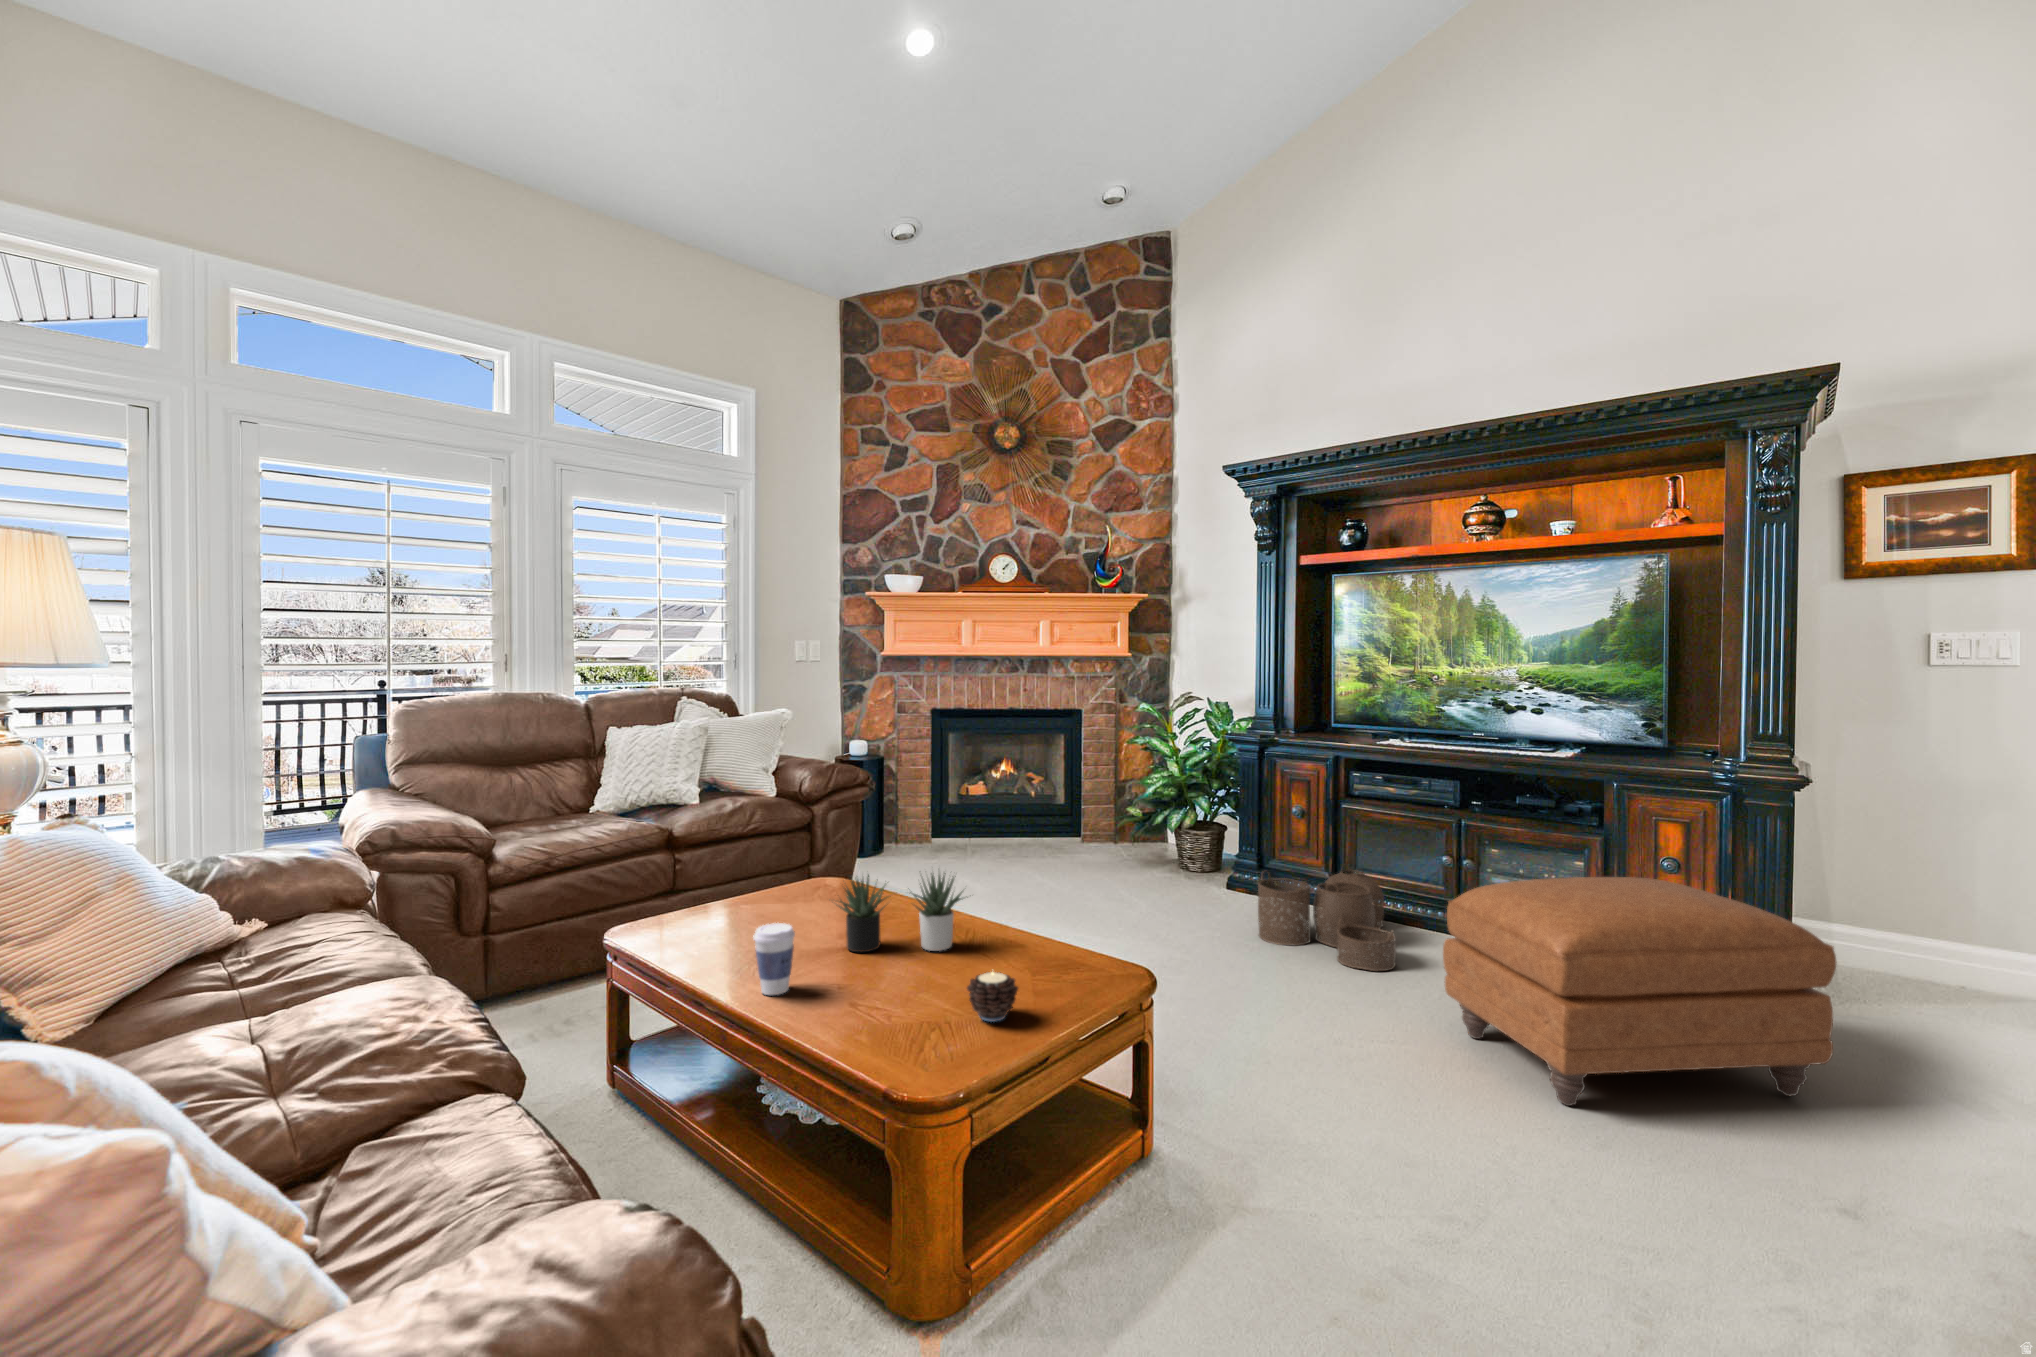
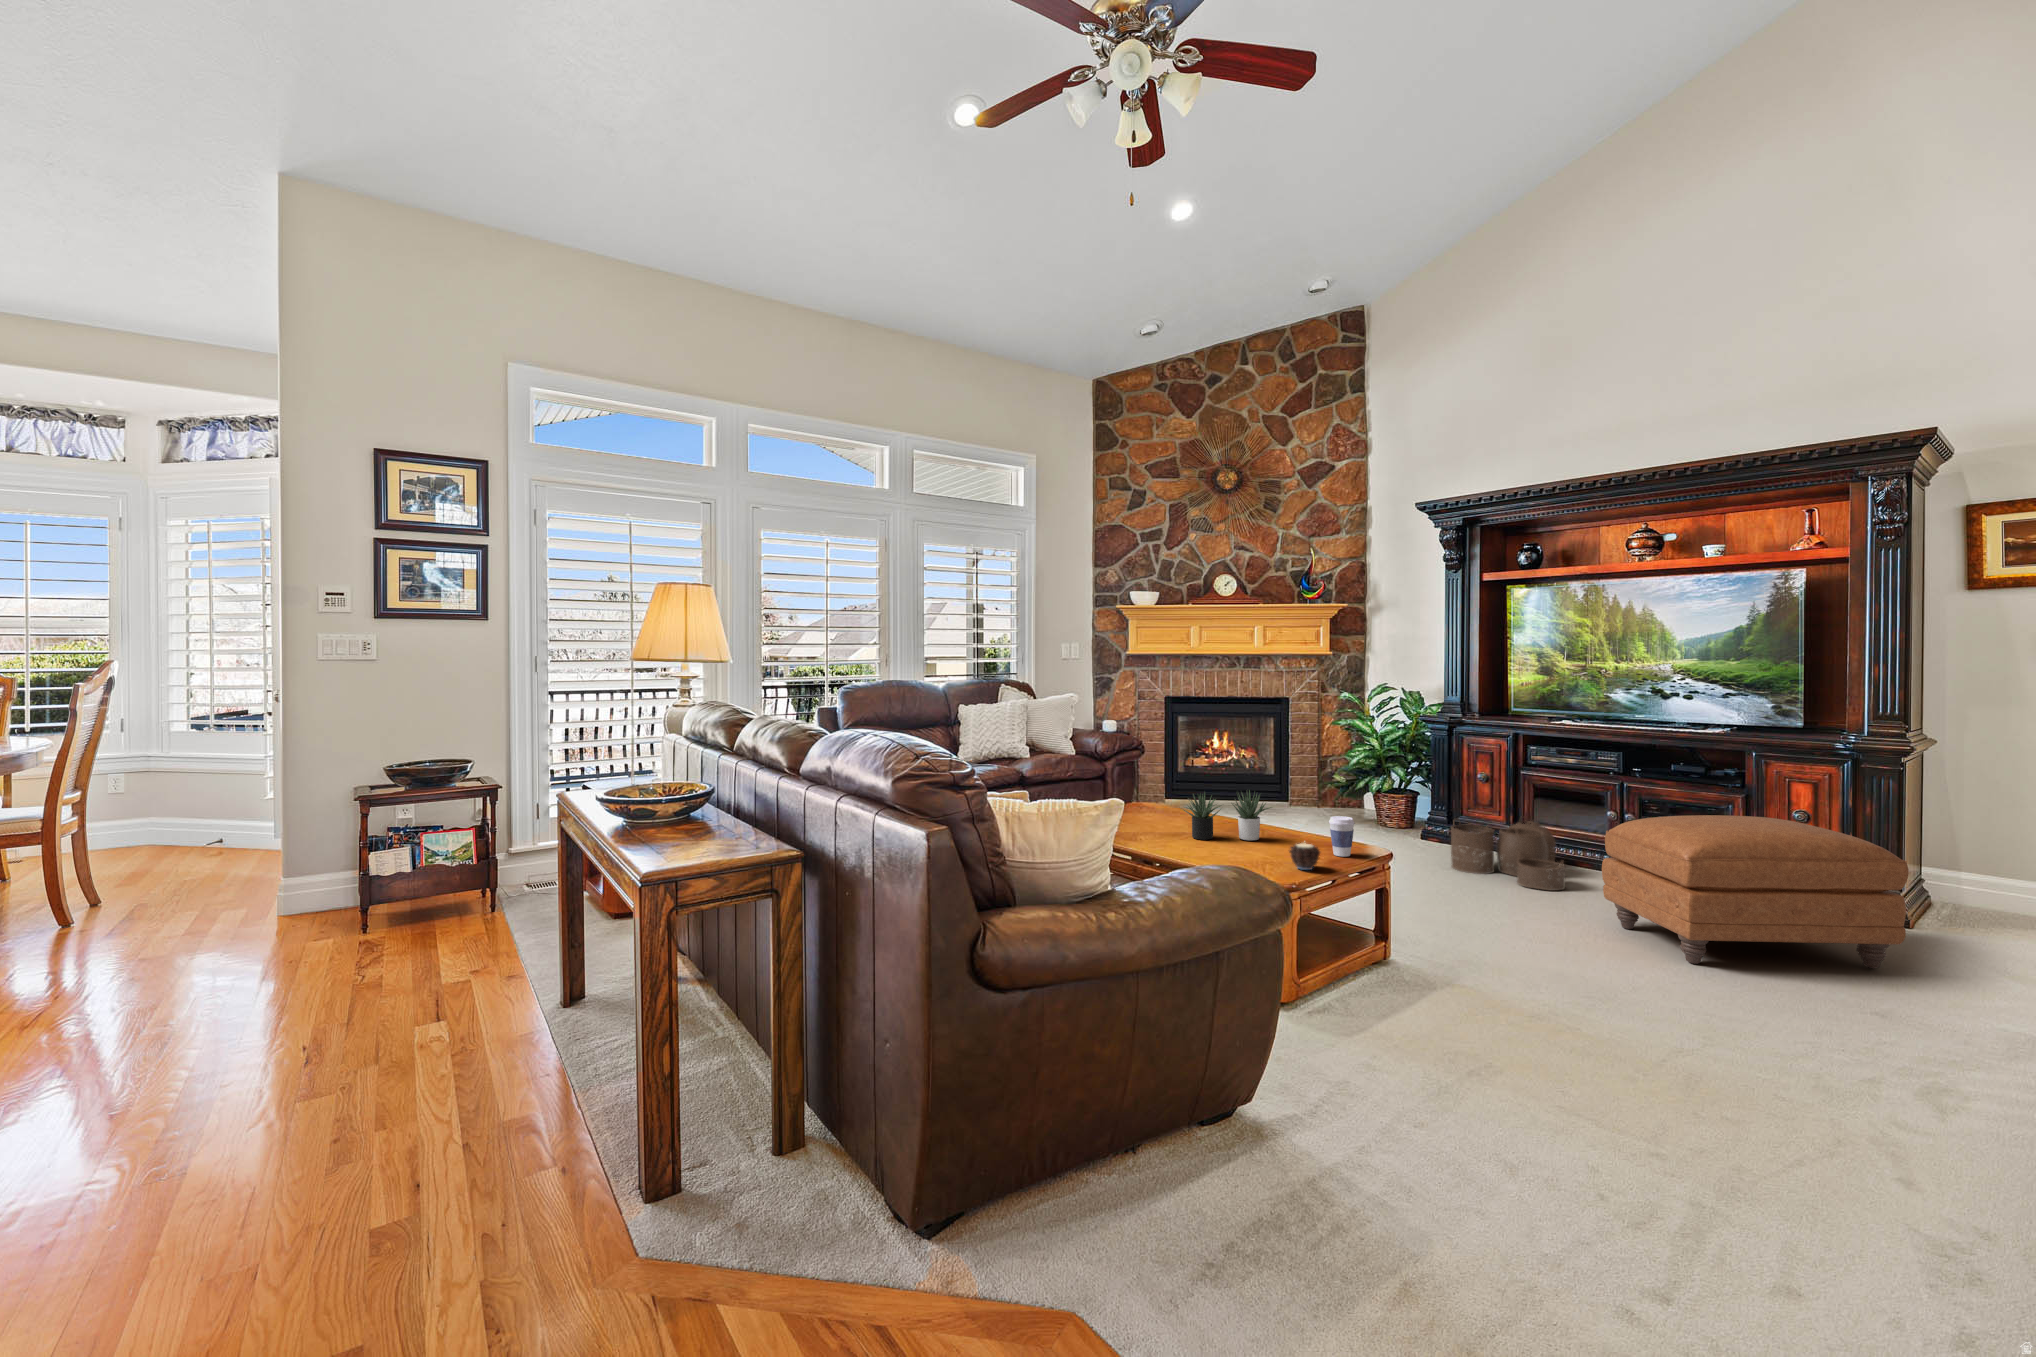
coffee cup: present [753,923,795,995] -> present [1329,816,1355,857]

